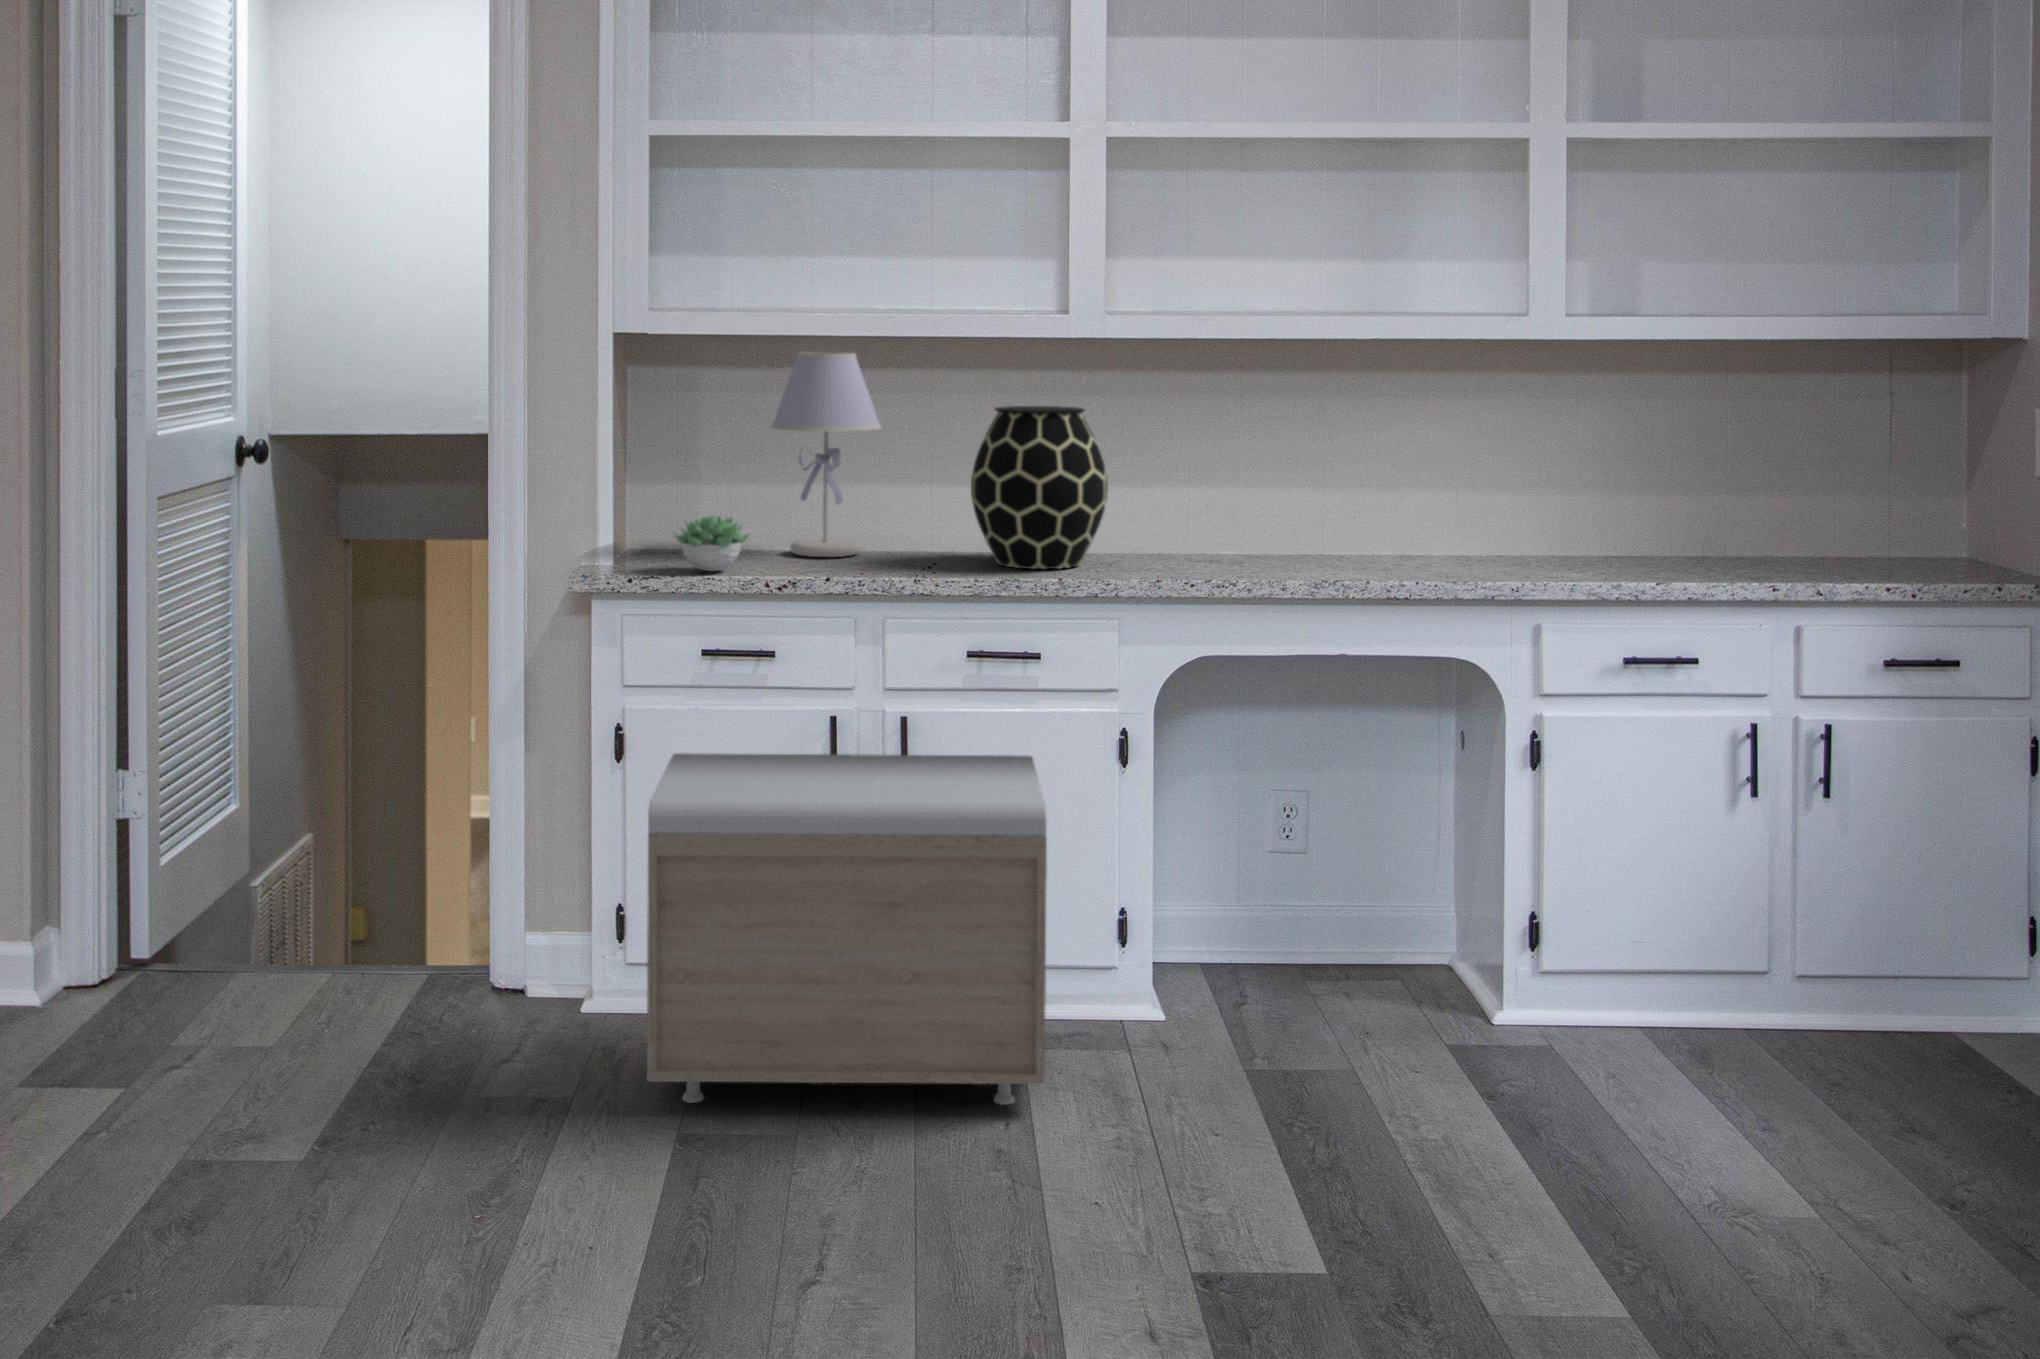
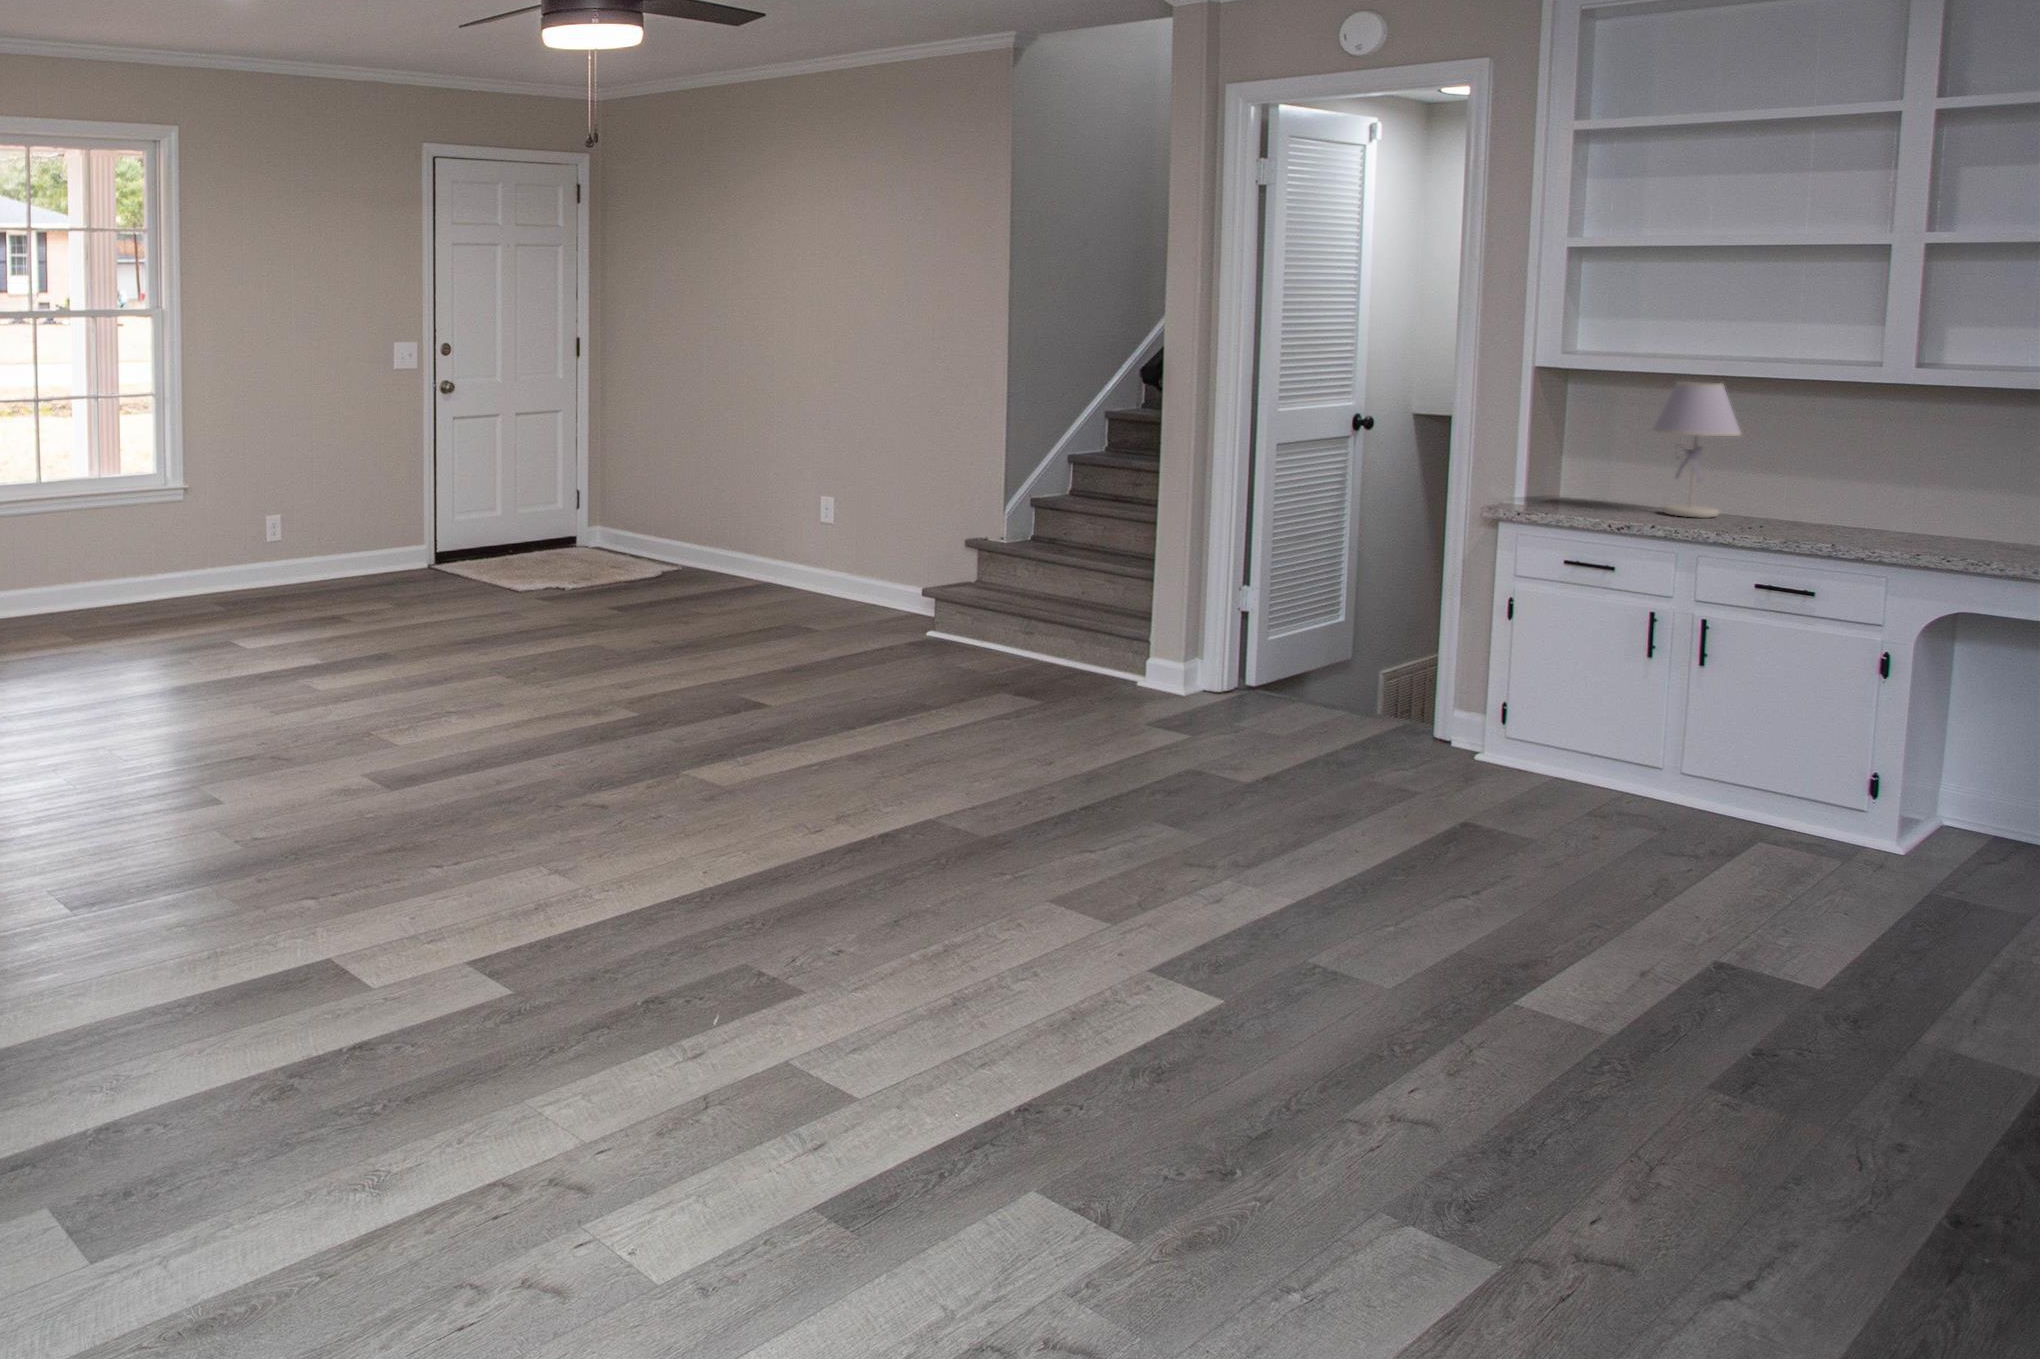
vase: present [971,406,1108,569] -> none [1791,426,1914,541]
succulent plant: present [674,516,750,571] -> none [1554,481,1610,514]
storage bench: present [647,753,1047,1105] -> none [1465,617,1793,857]

